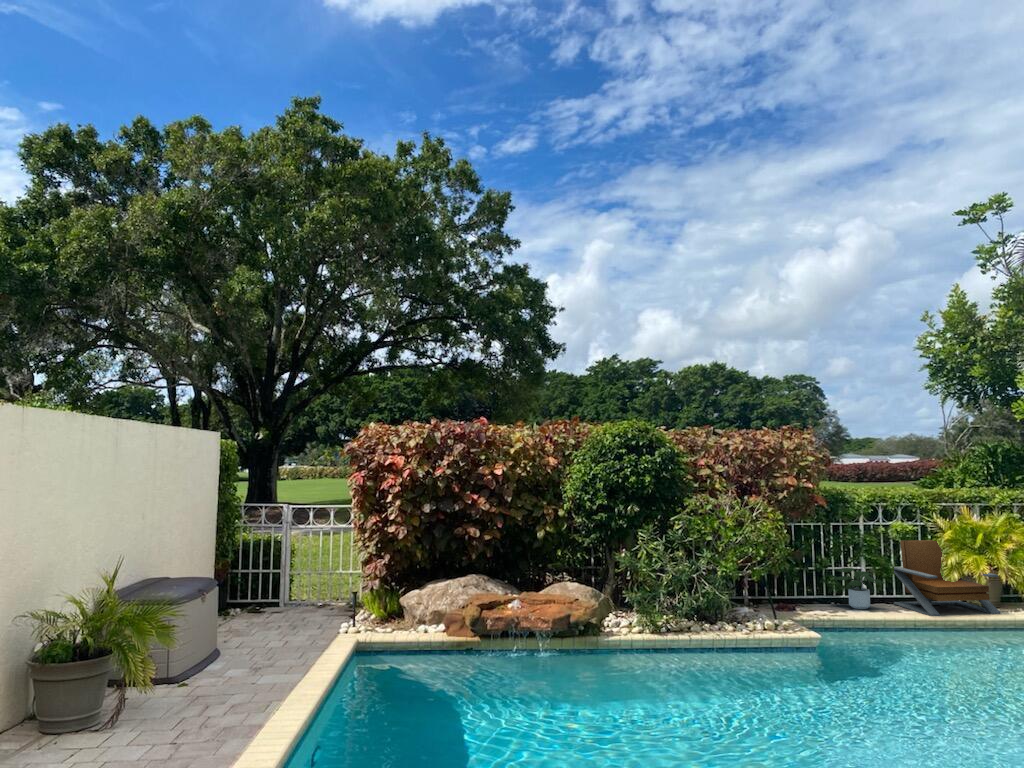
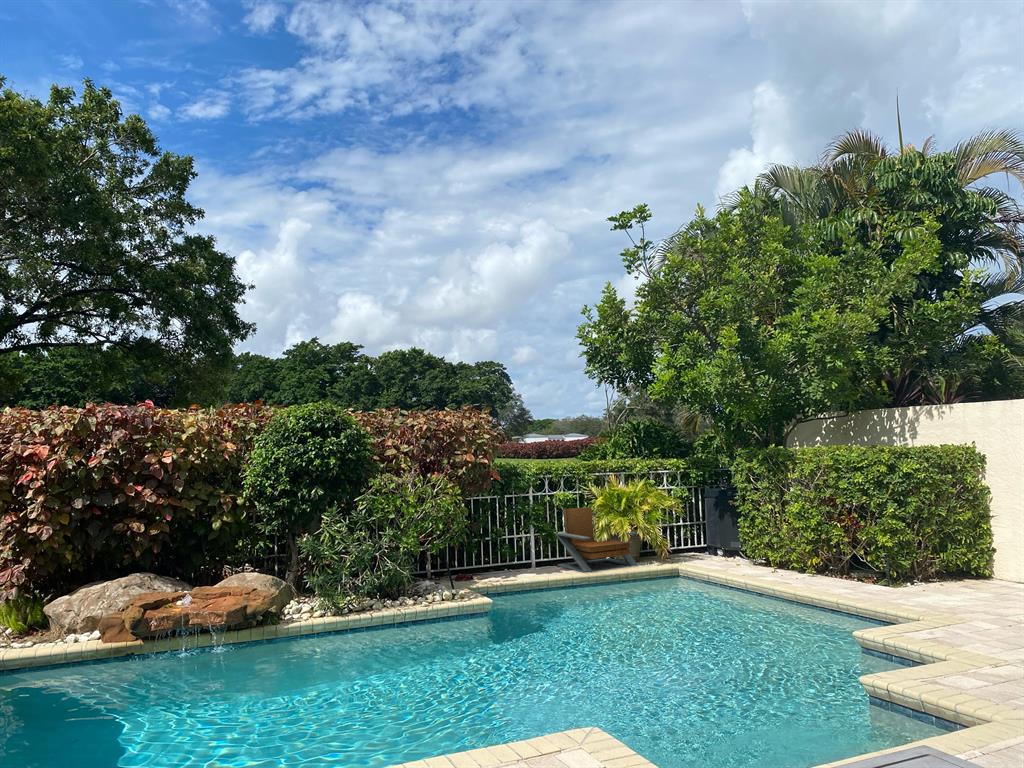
potted plant: present [834,568,886,609] -> none [508,537,552,573]

